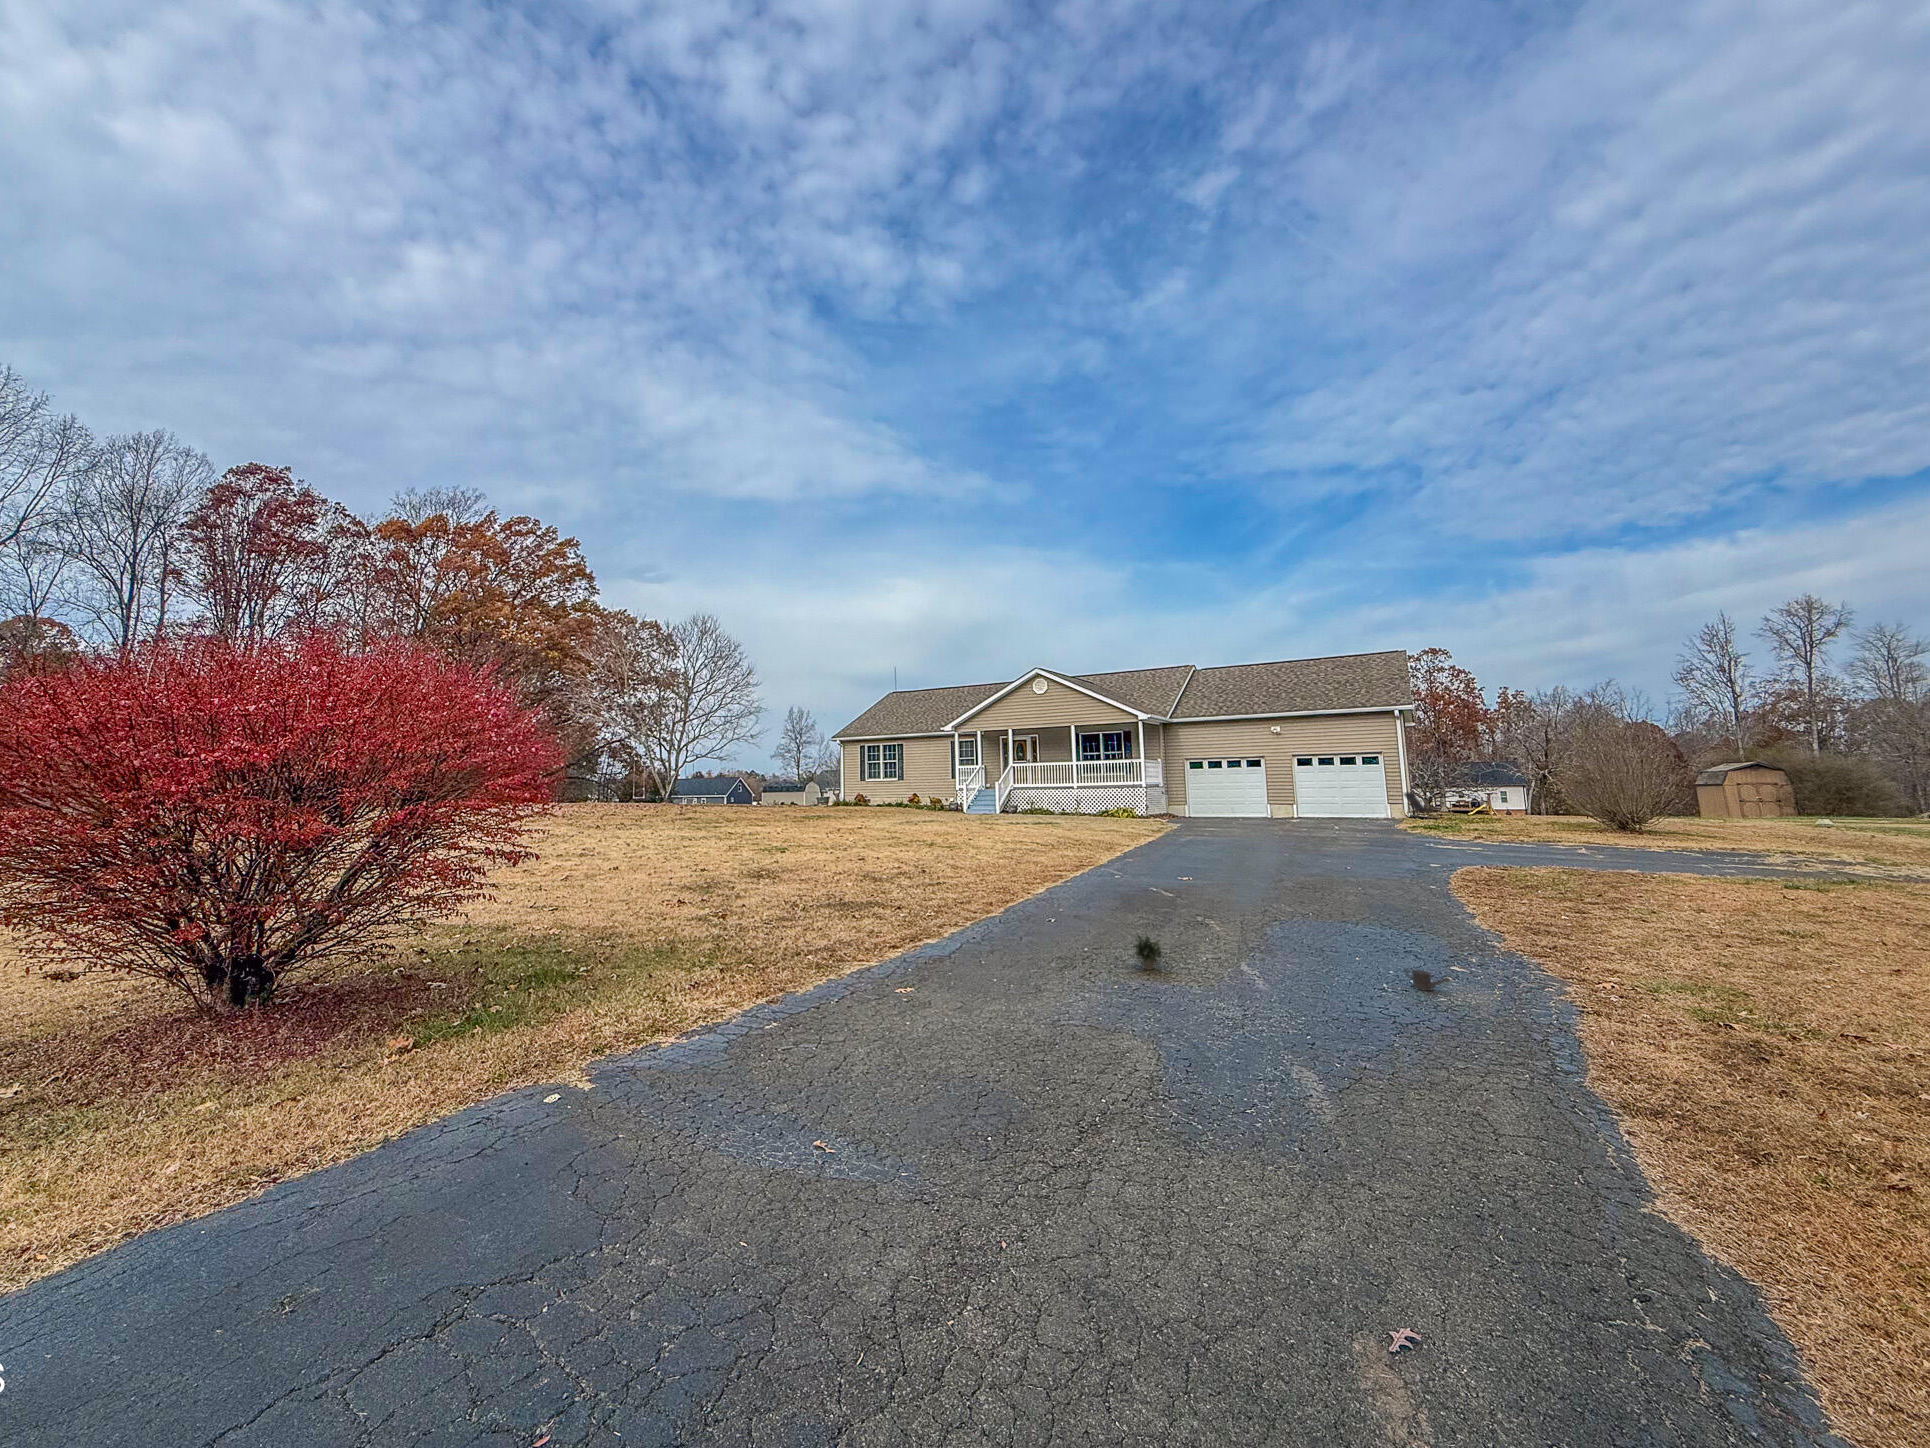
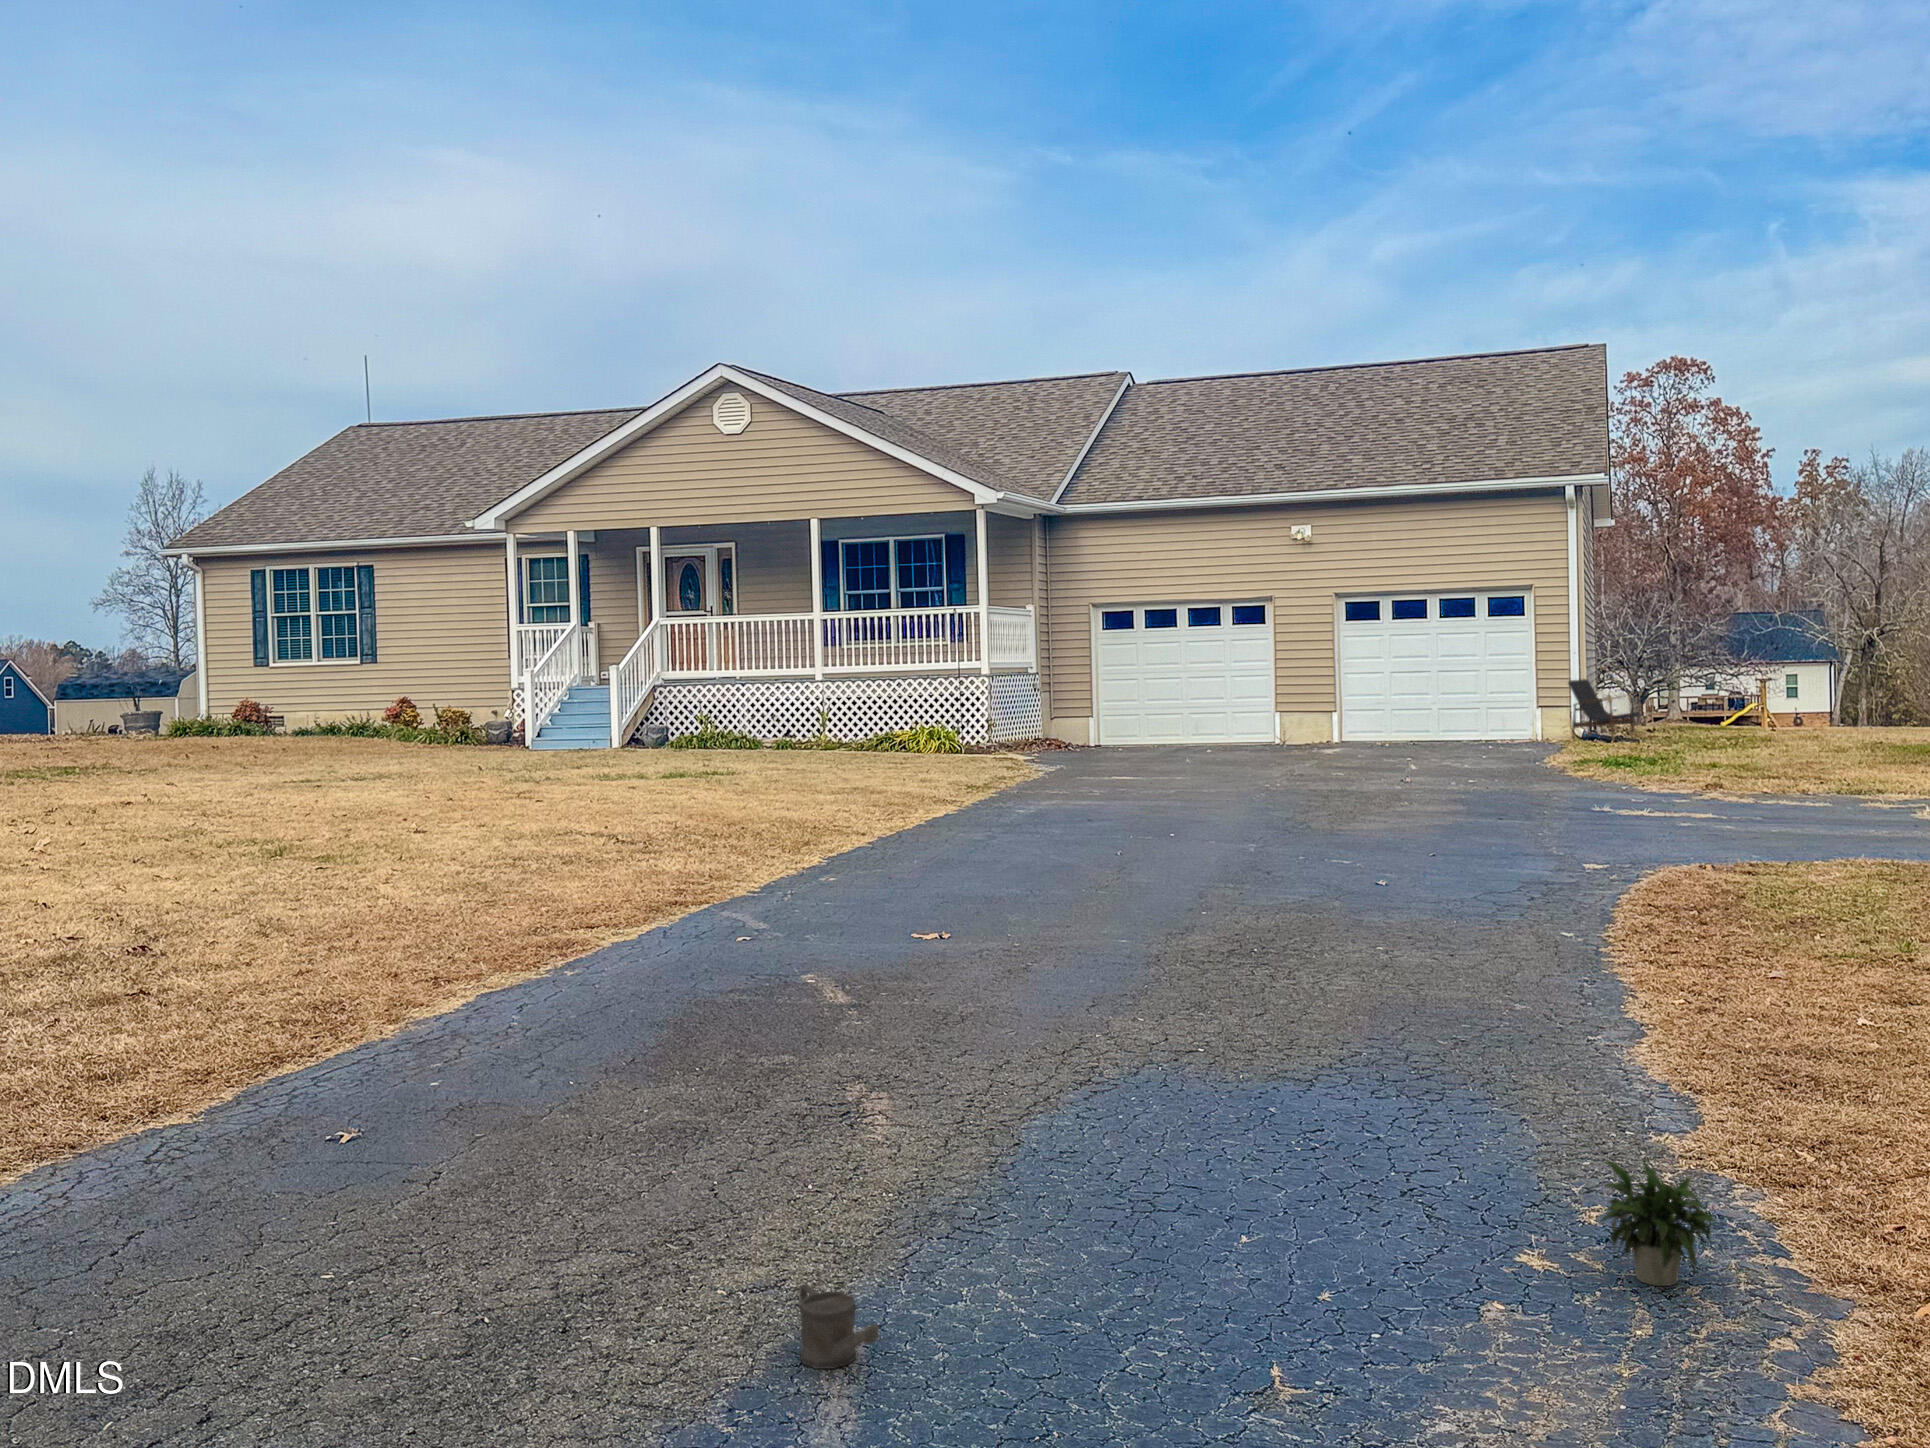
potted plant: present [1133,935,1162,970] -> present [1600,1159,1716,1286]
watering can: present [1405,969,1450,991] -> present [799,1284,879,1369]

